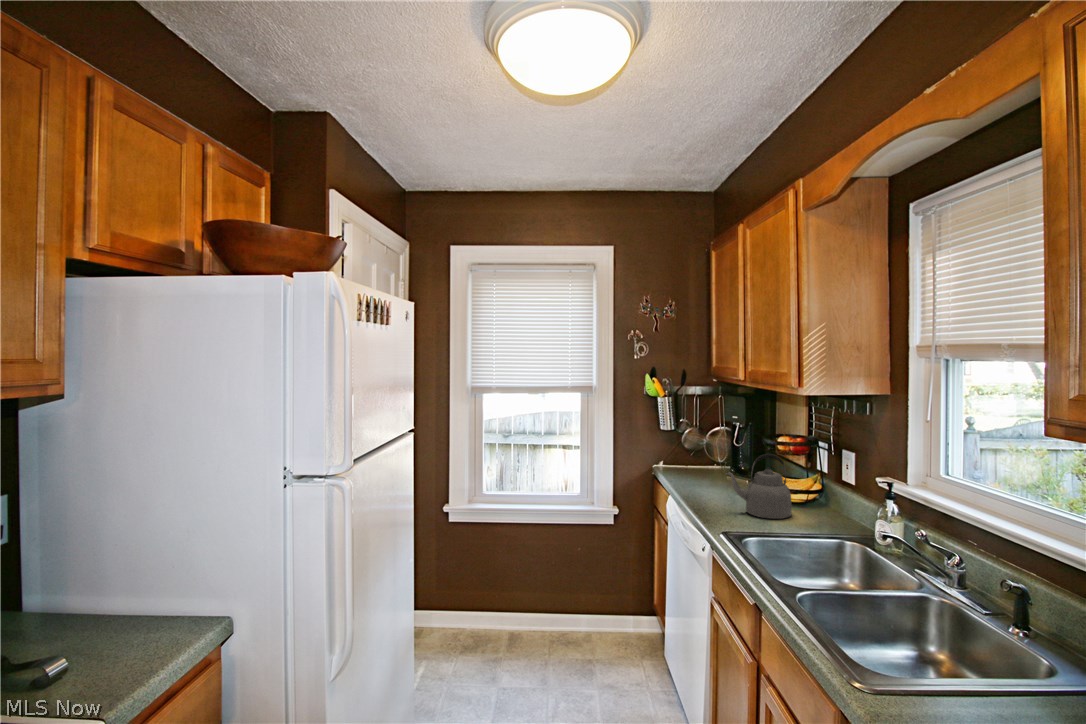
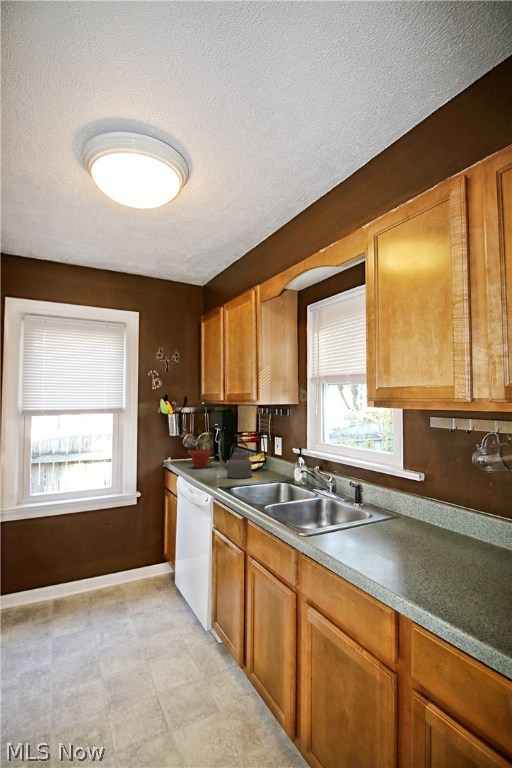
potted plant: none [687,423,728,485] -> present [189,430,213,468]

